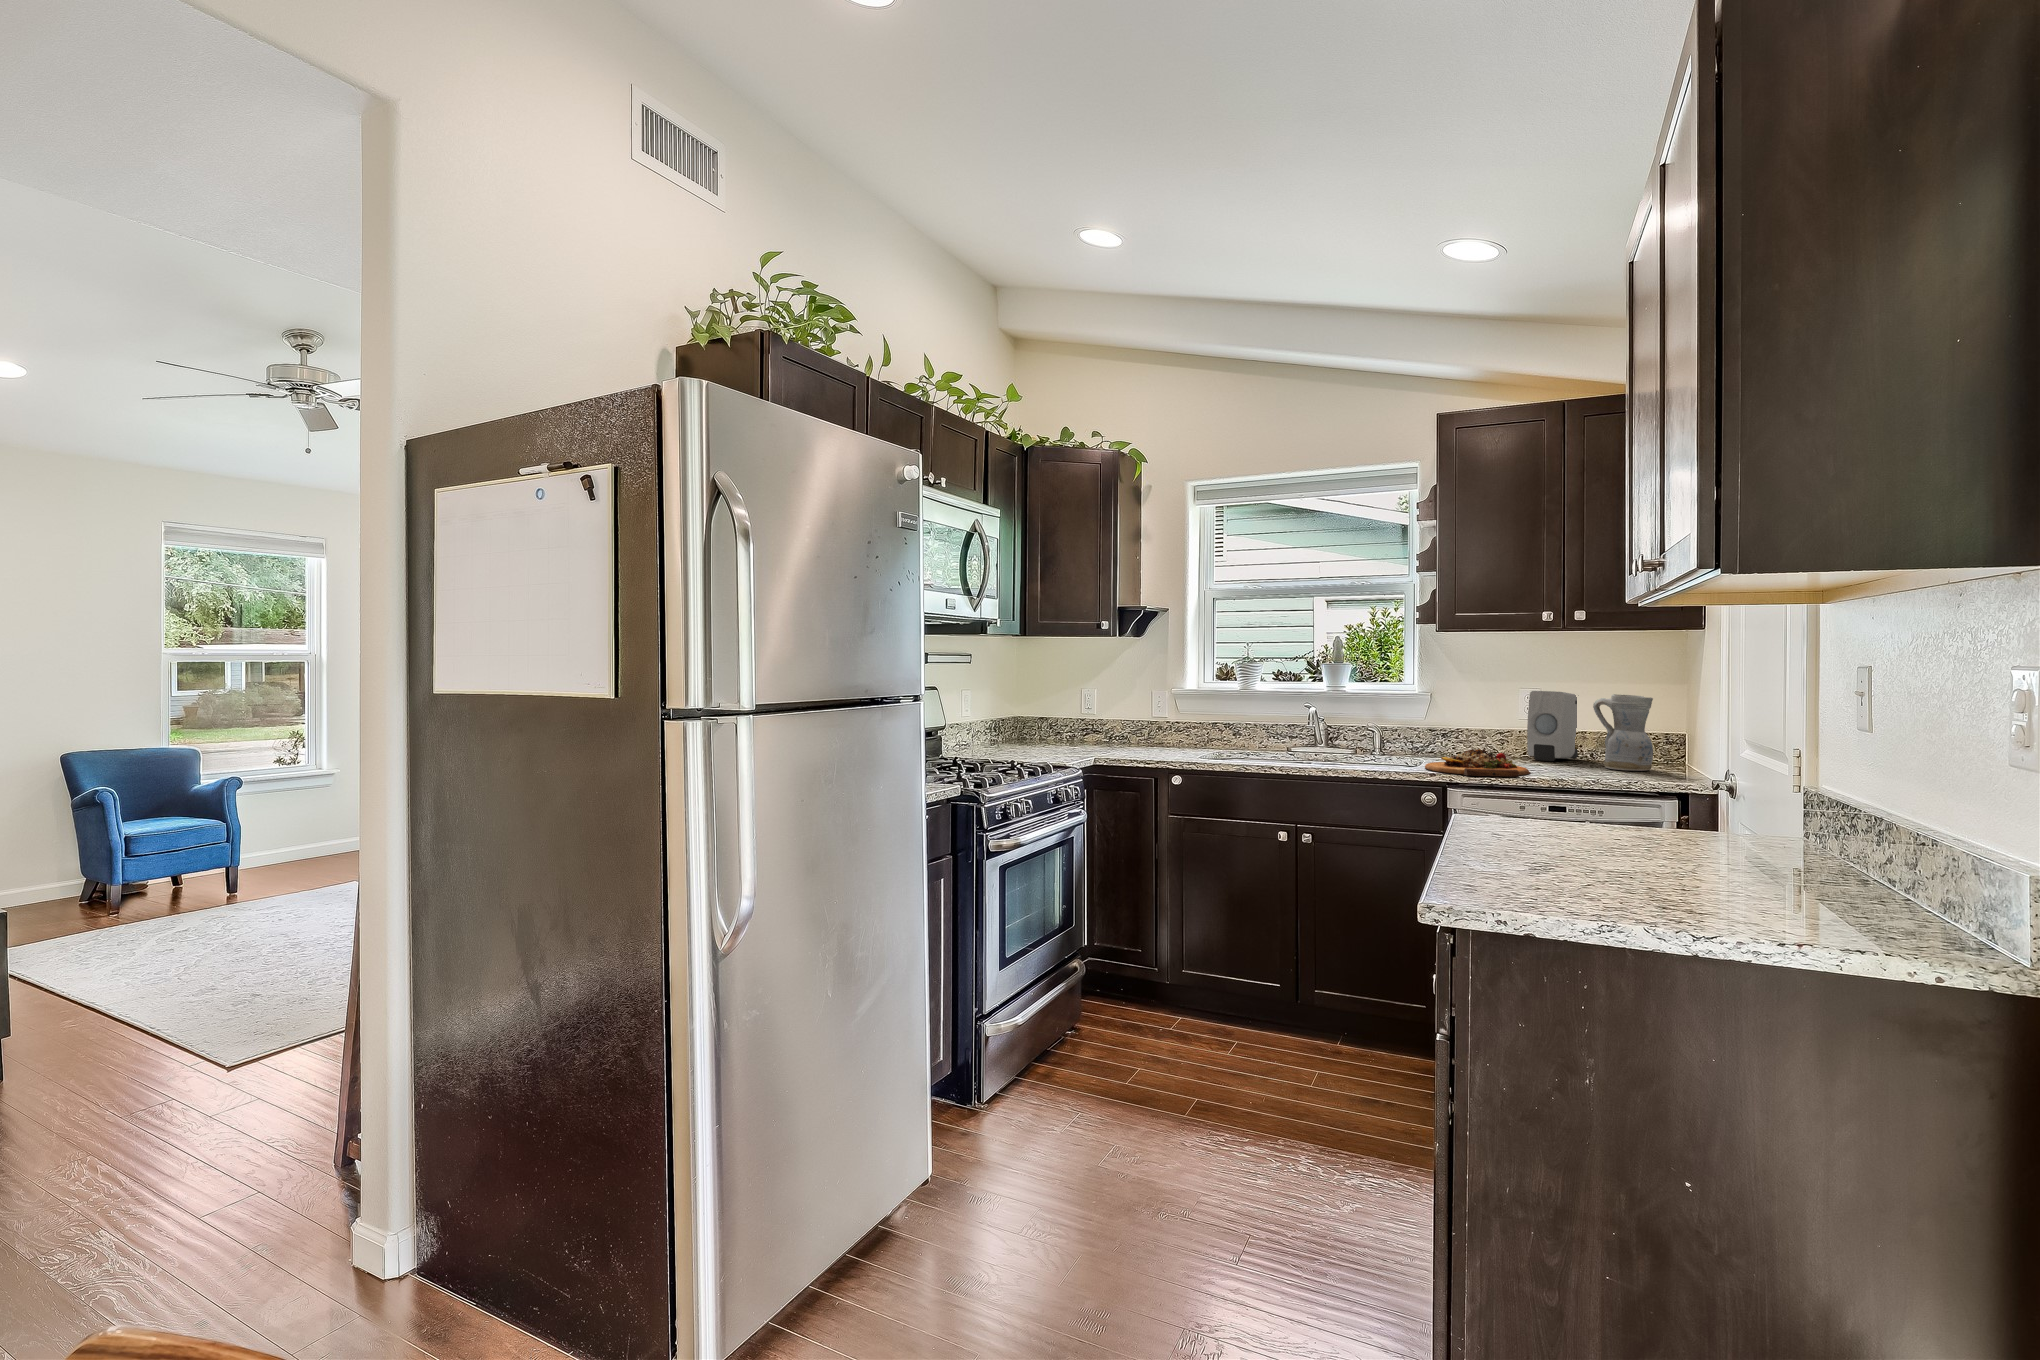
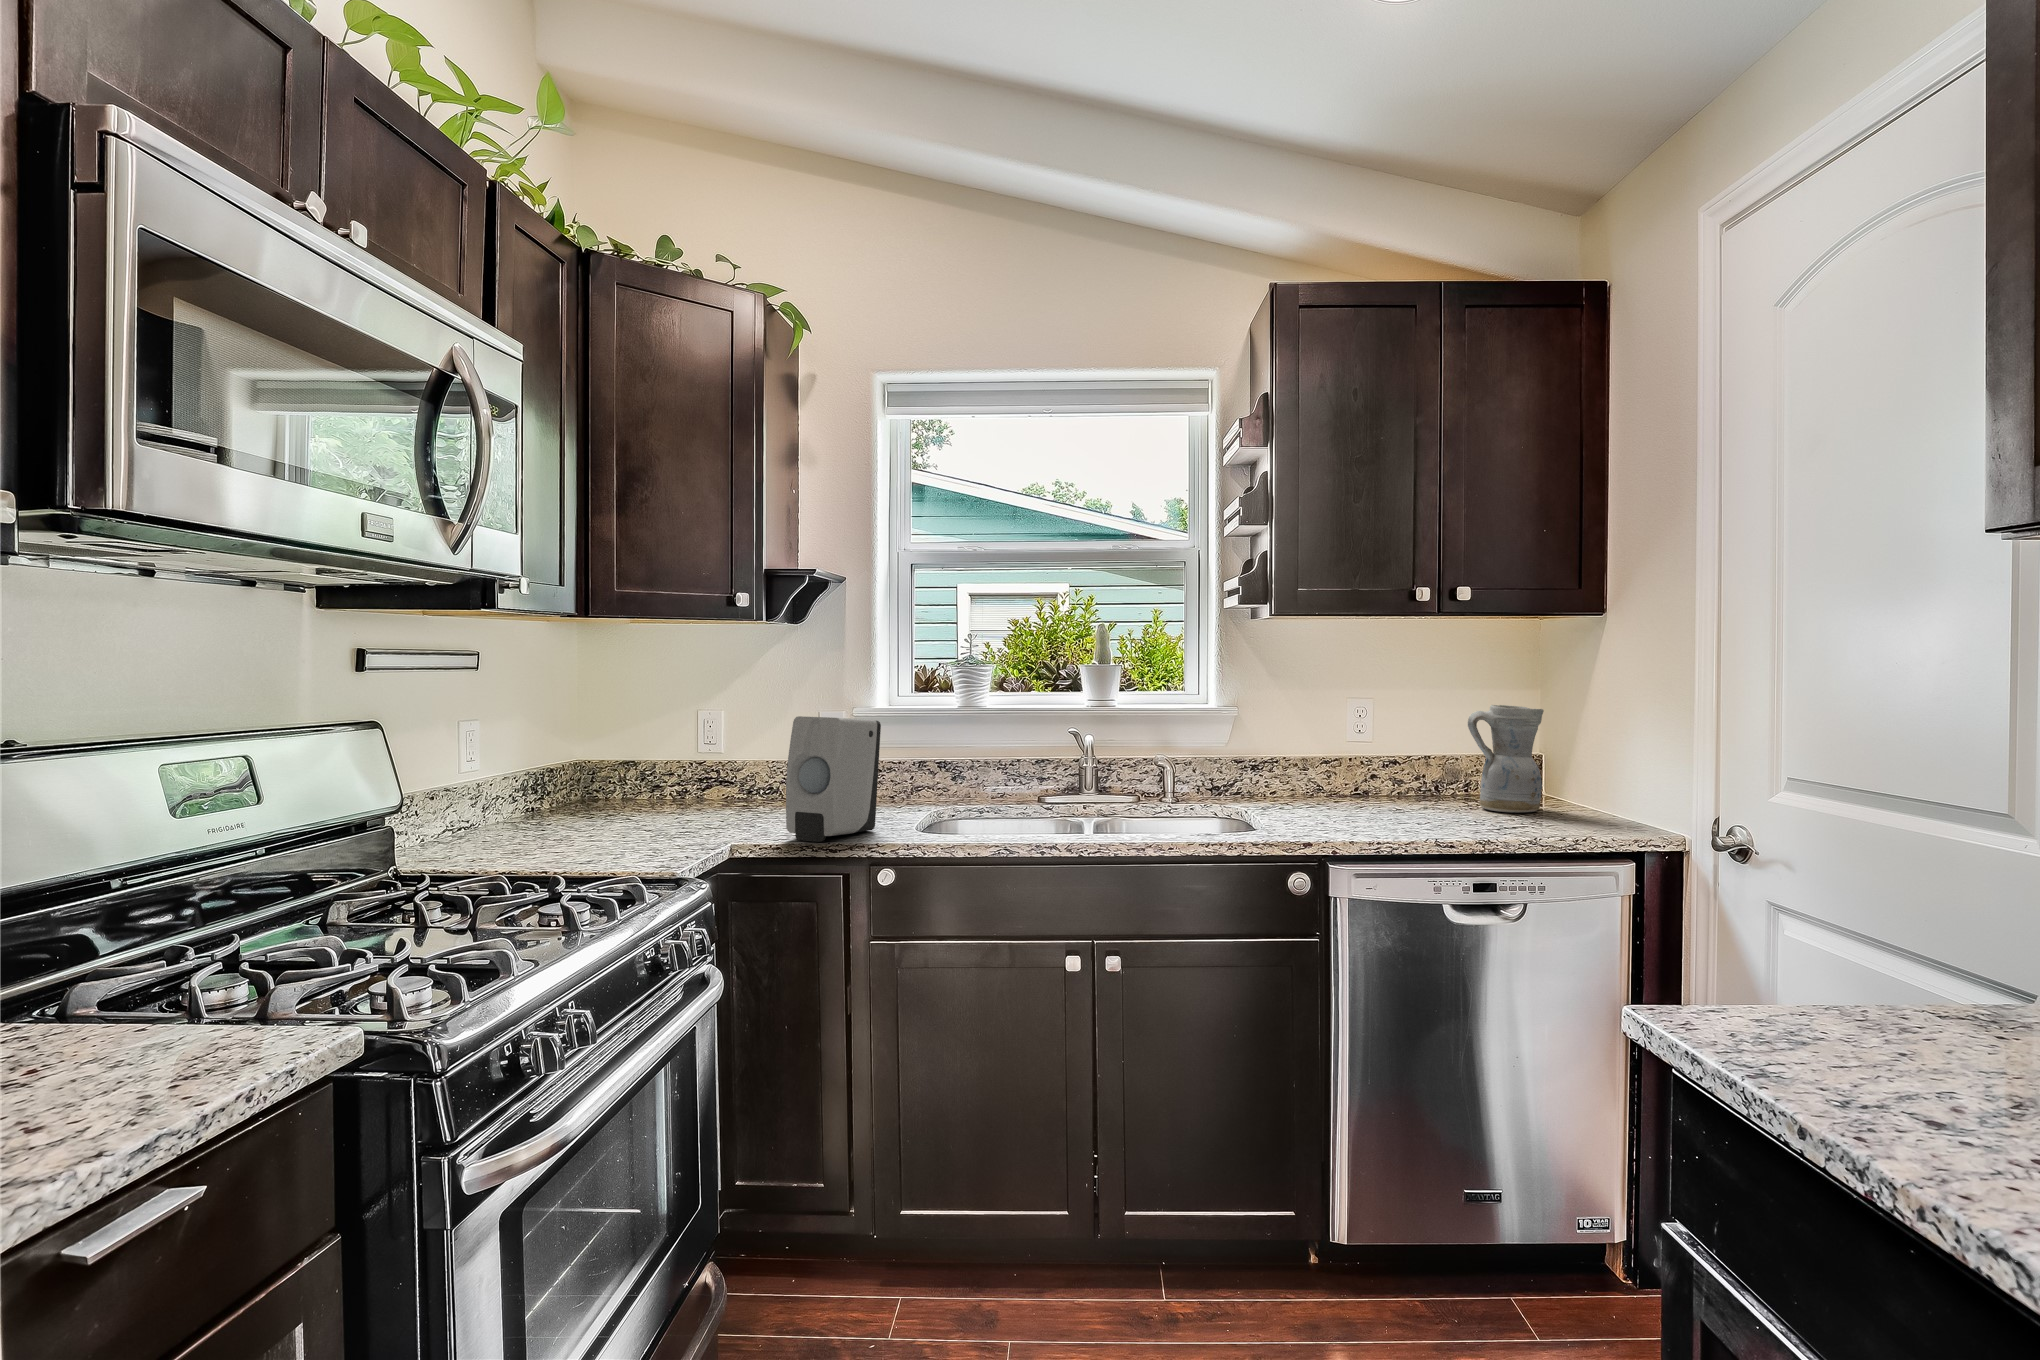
soap dispenser: present [1527,691,1578,761] -> present [786,716,881,842]
cutting board: present [1425,749,1530,777] -> none [1274,794,1429,844]

